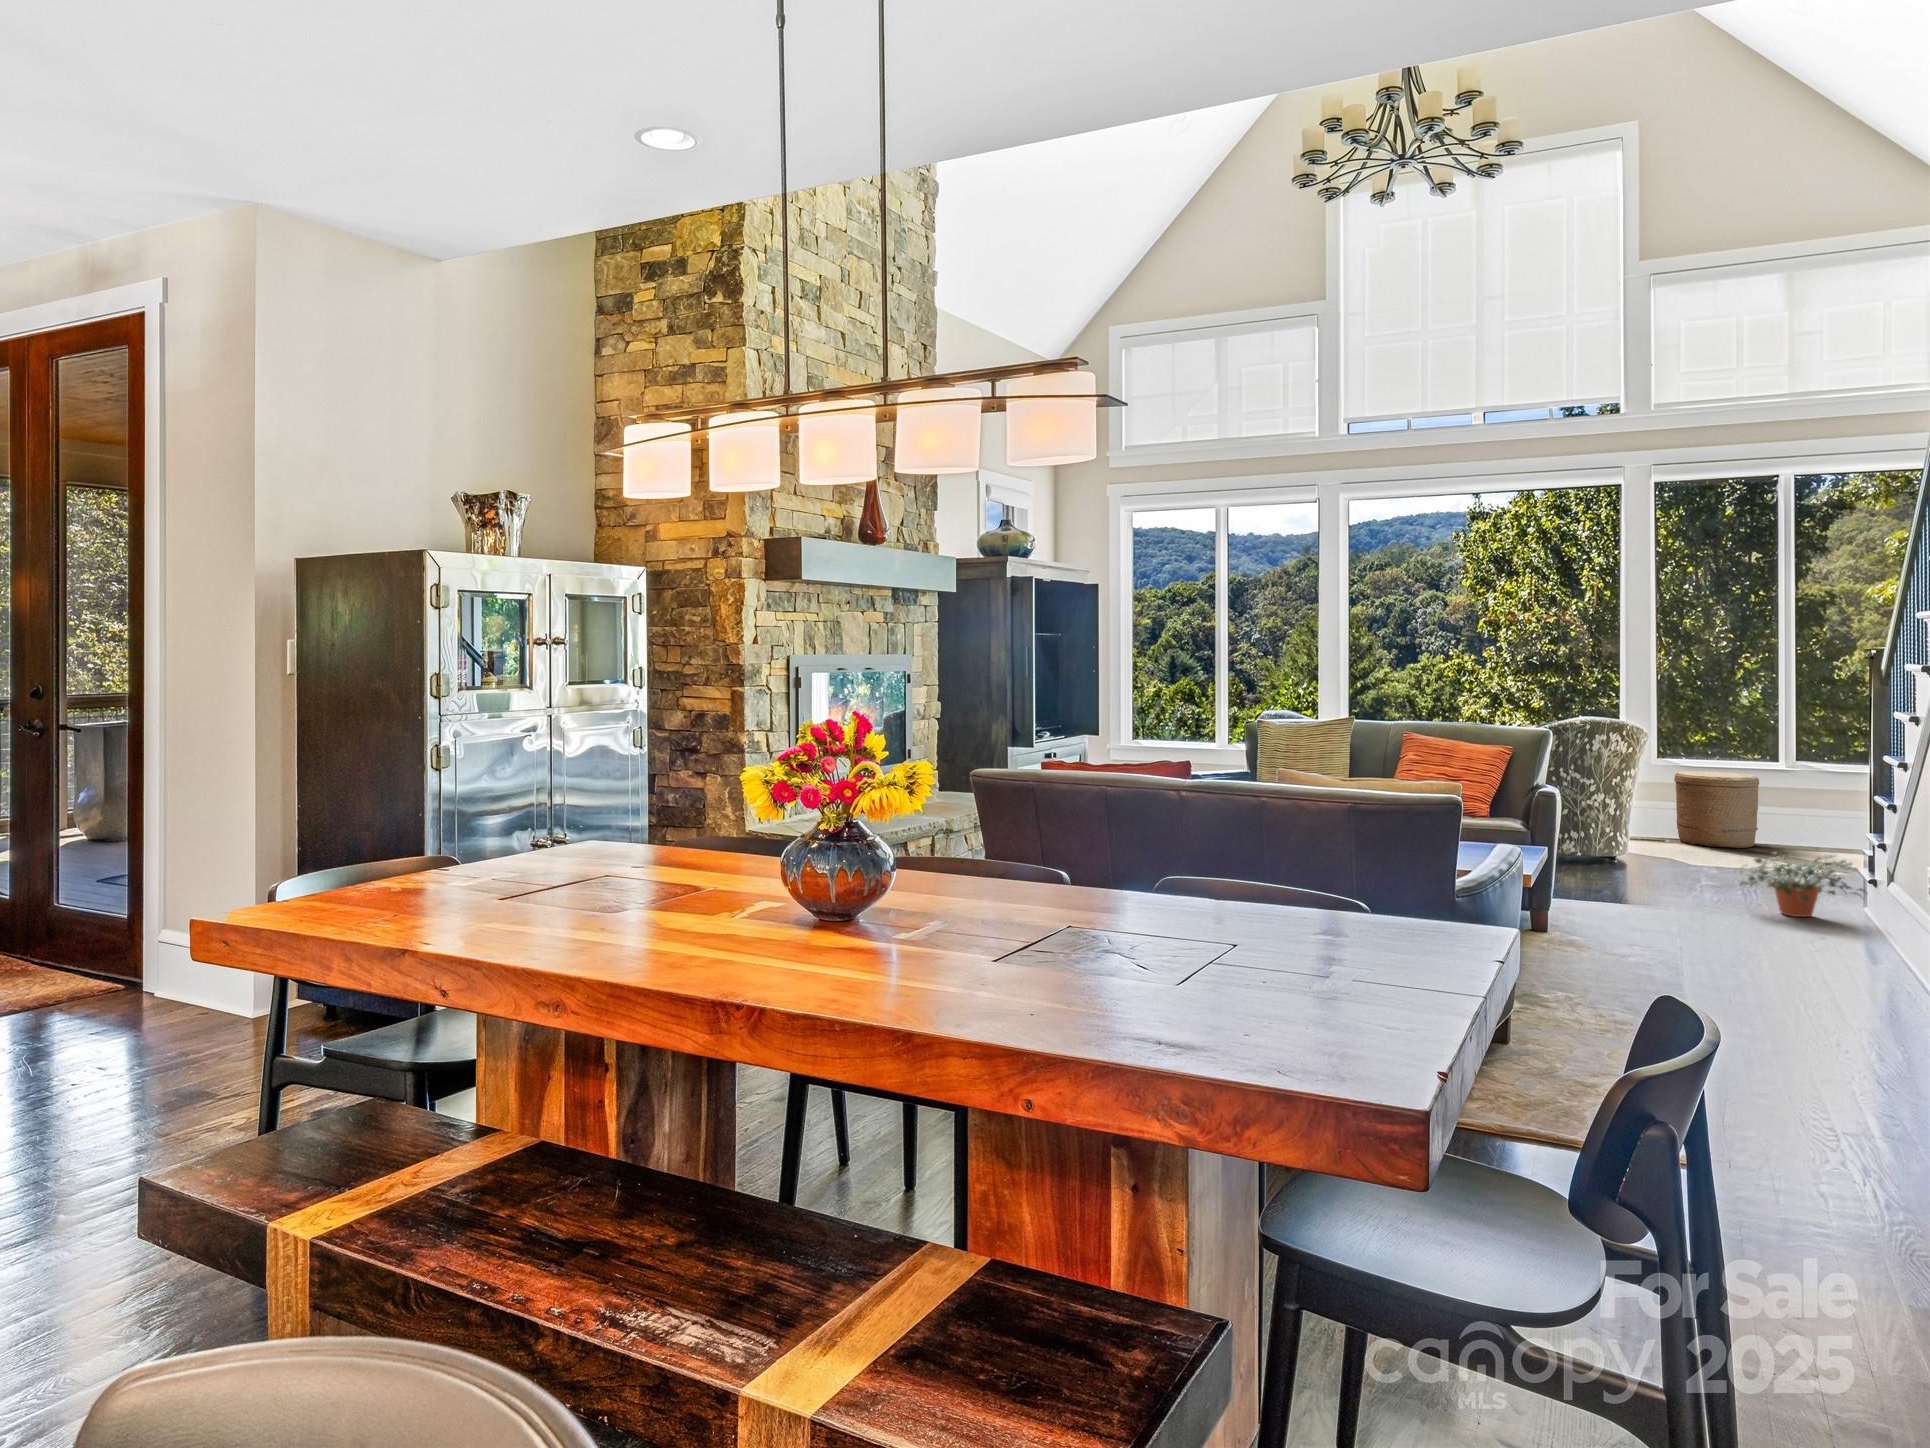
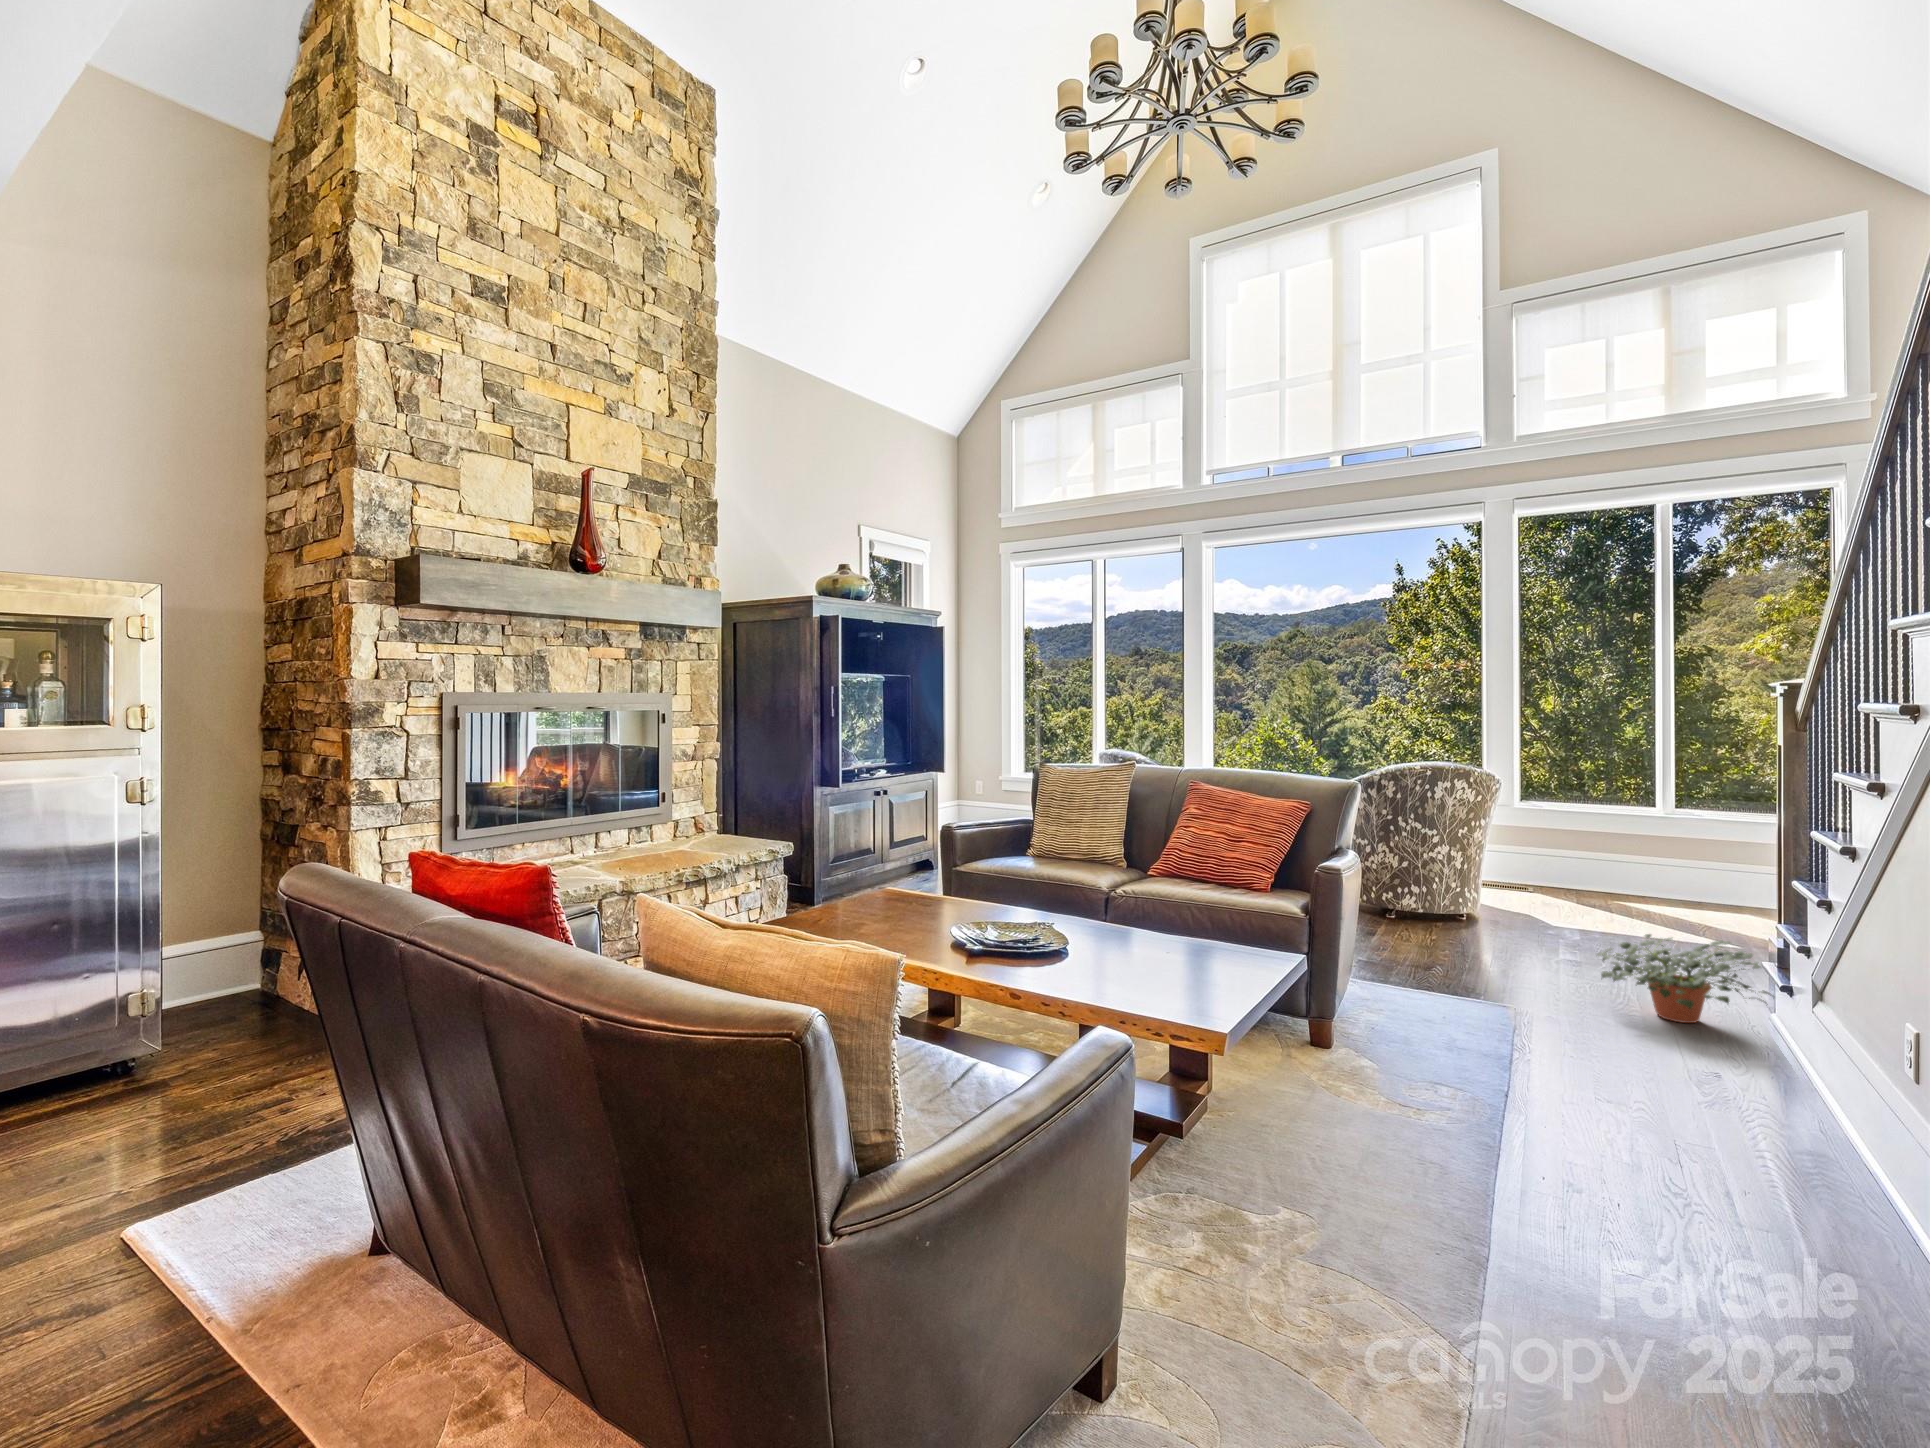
woven basket: present [1674,771,1759,848] -> none [1545,815,1641,901]

